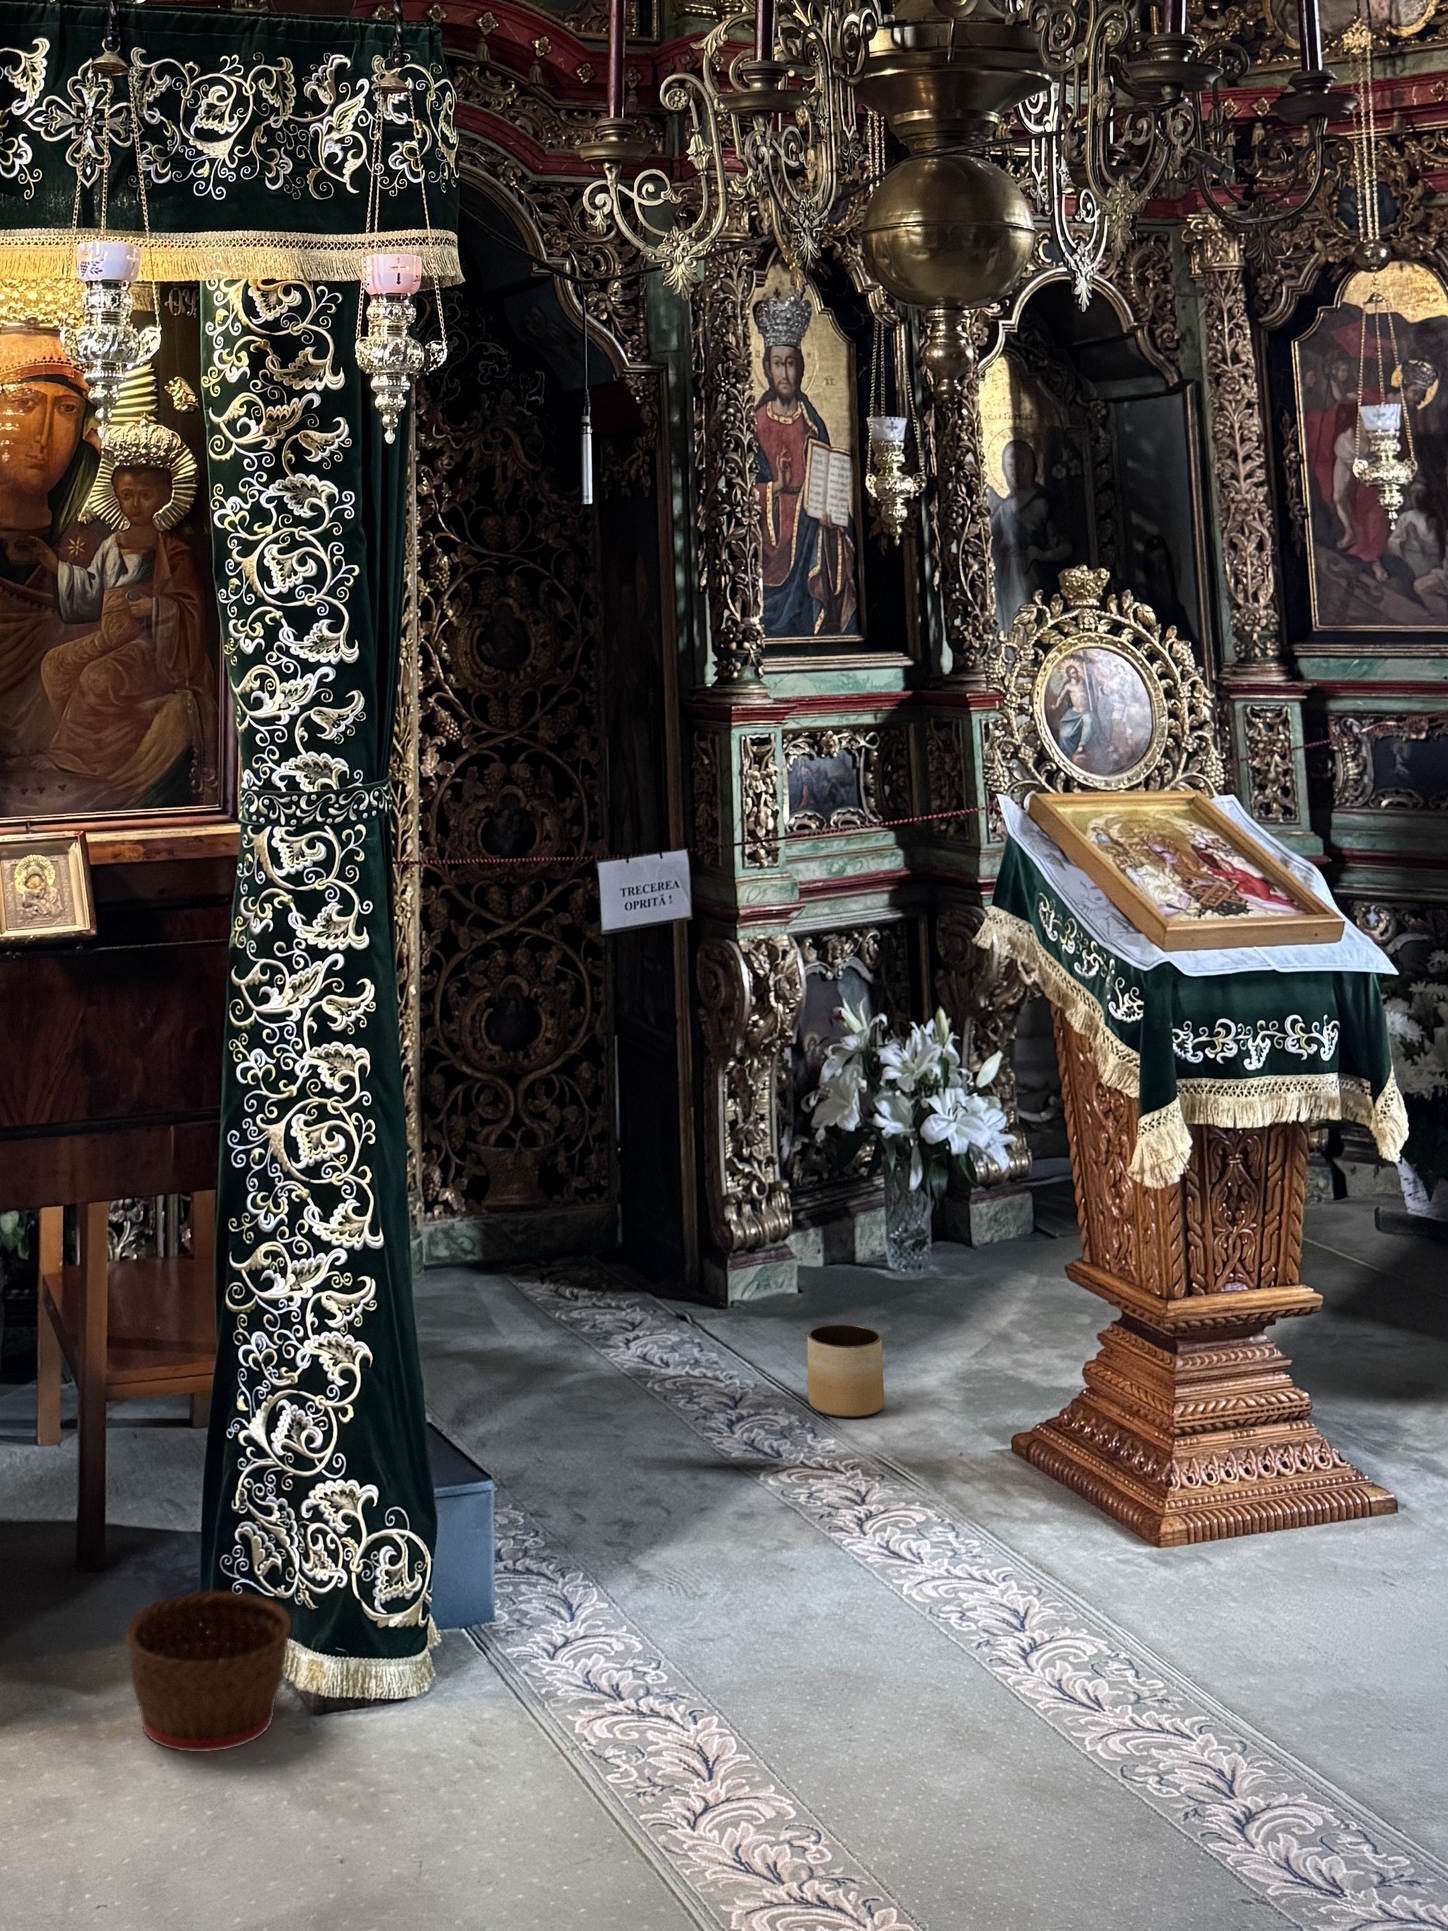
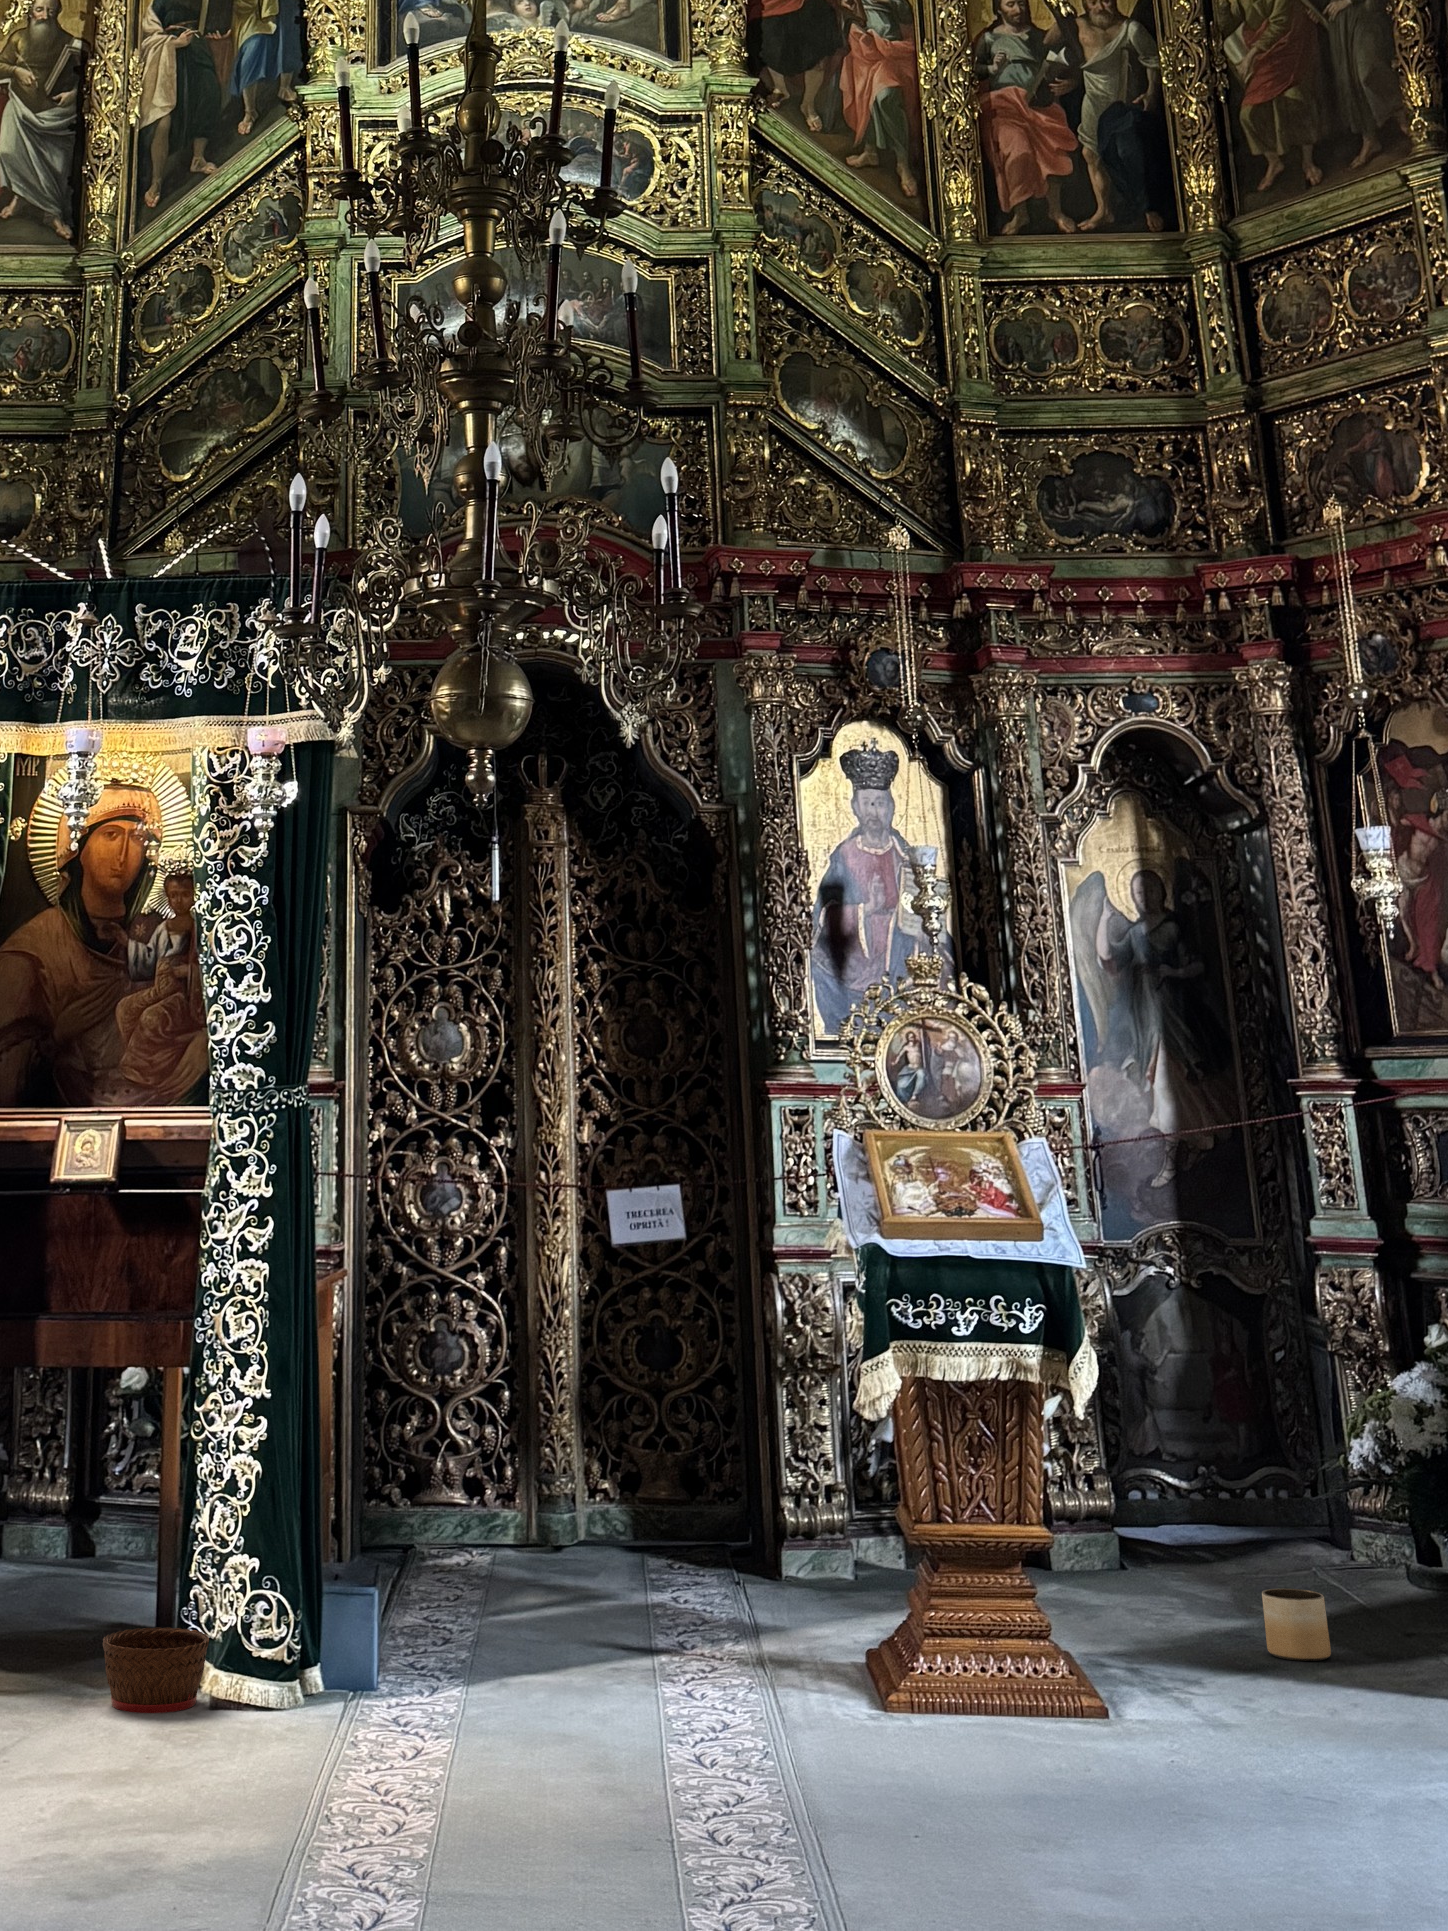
planter: present [807,1324,884,1418] -> present [1262,1589,1331,1661]

